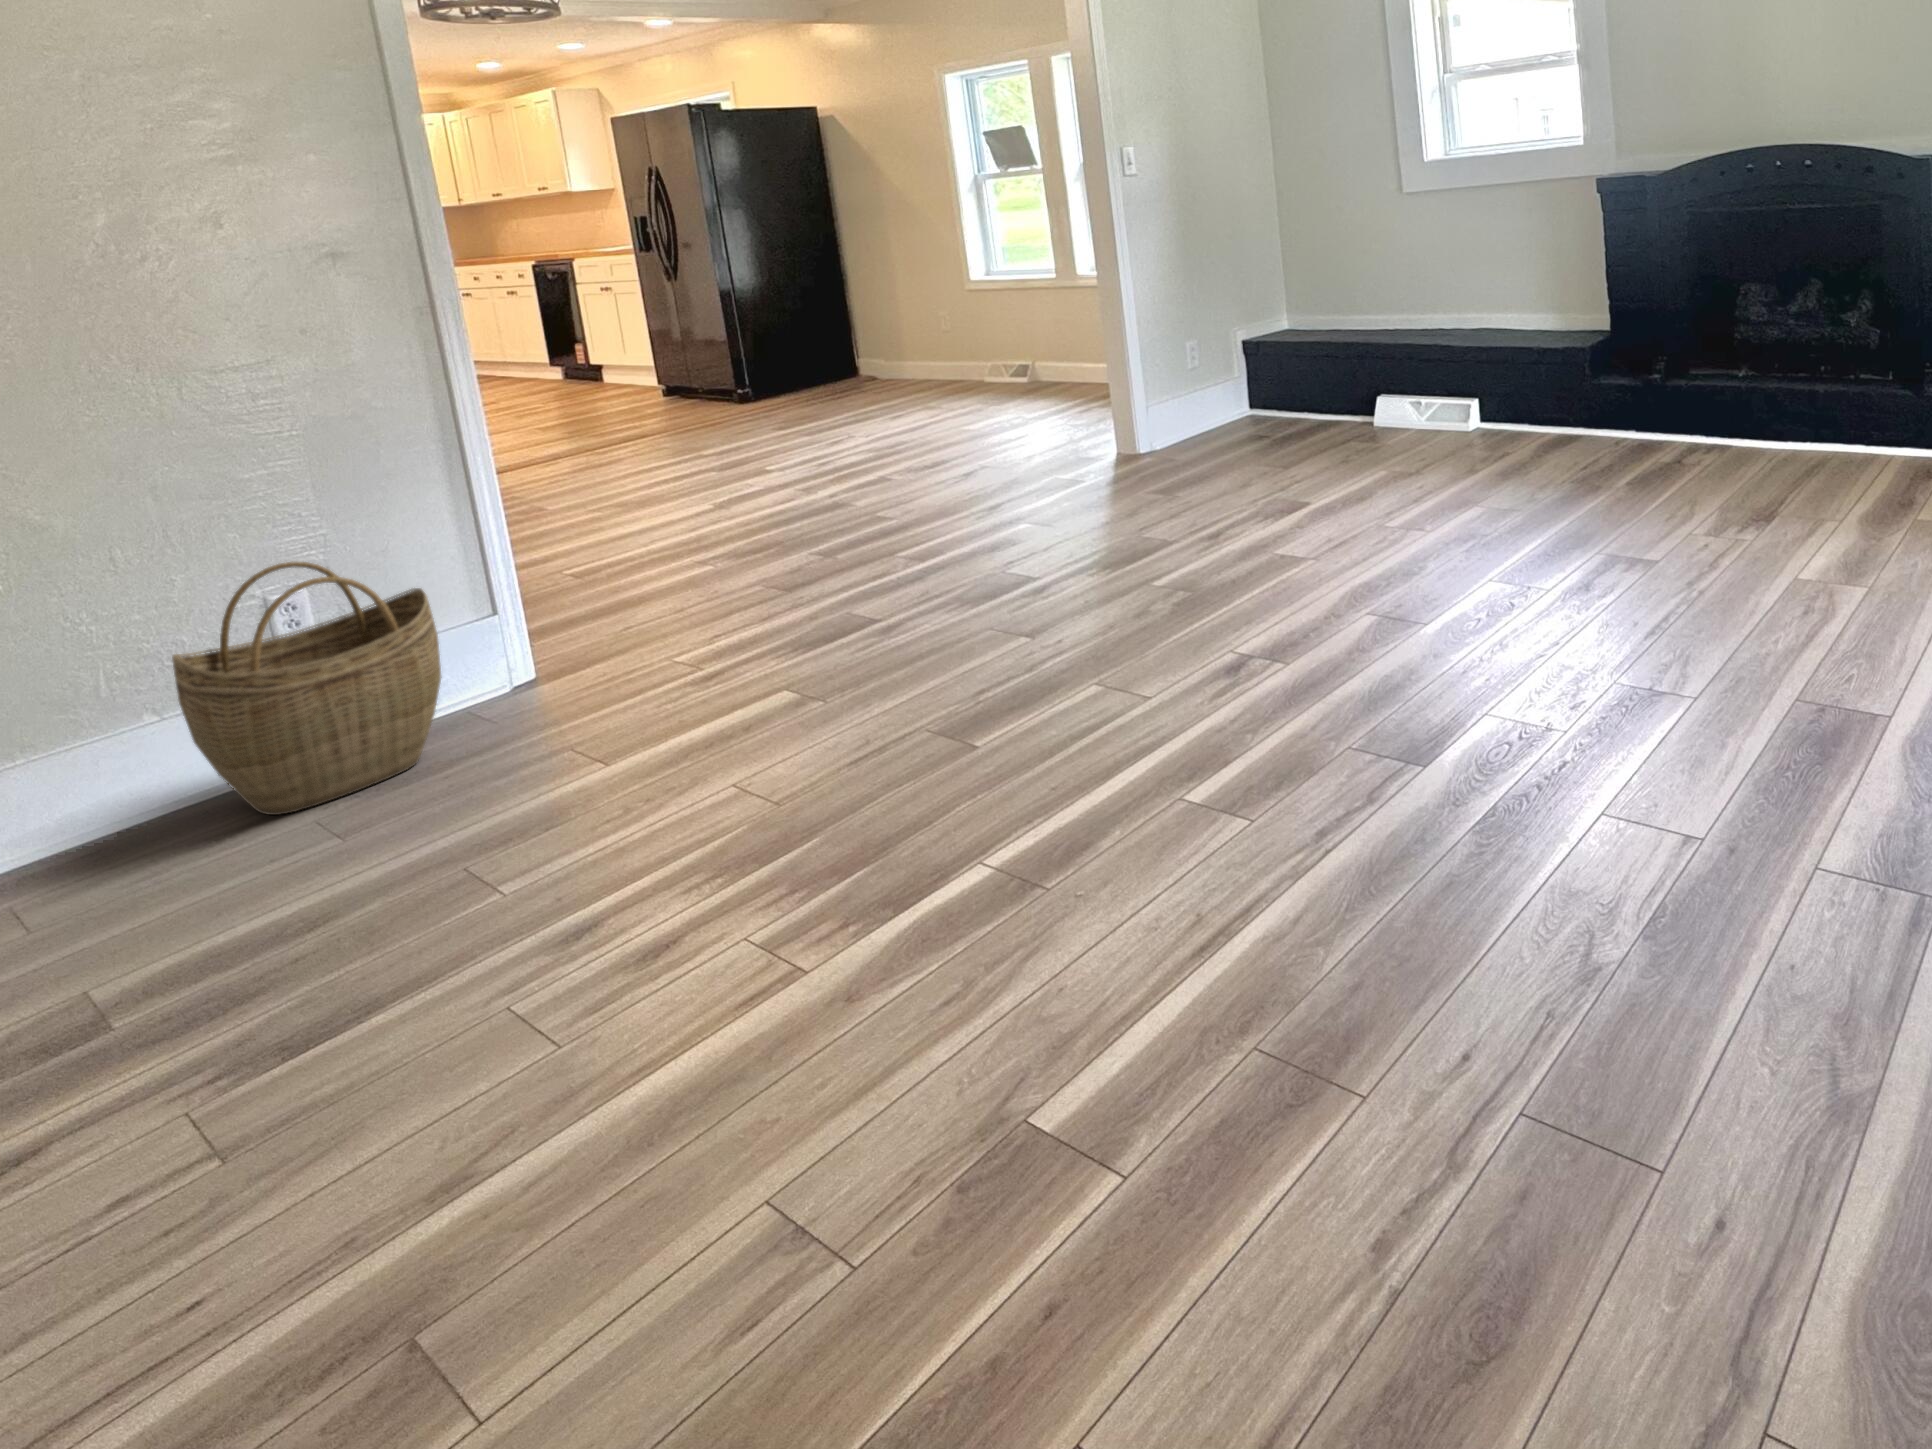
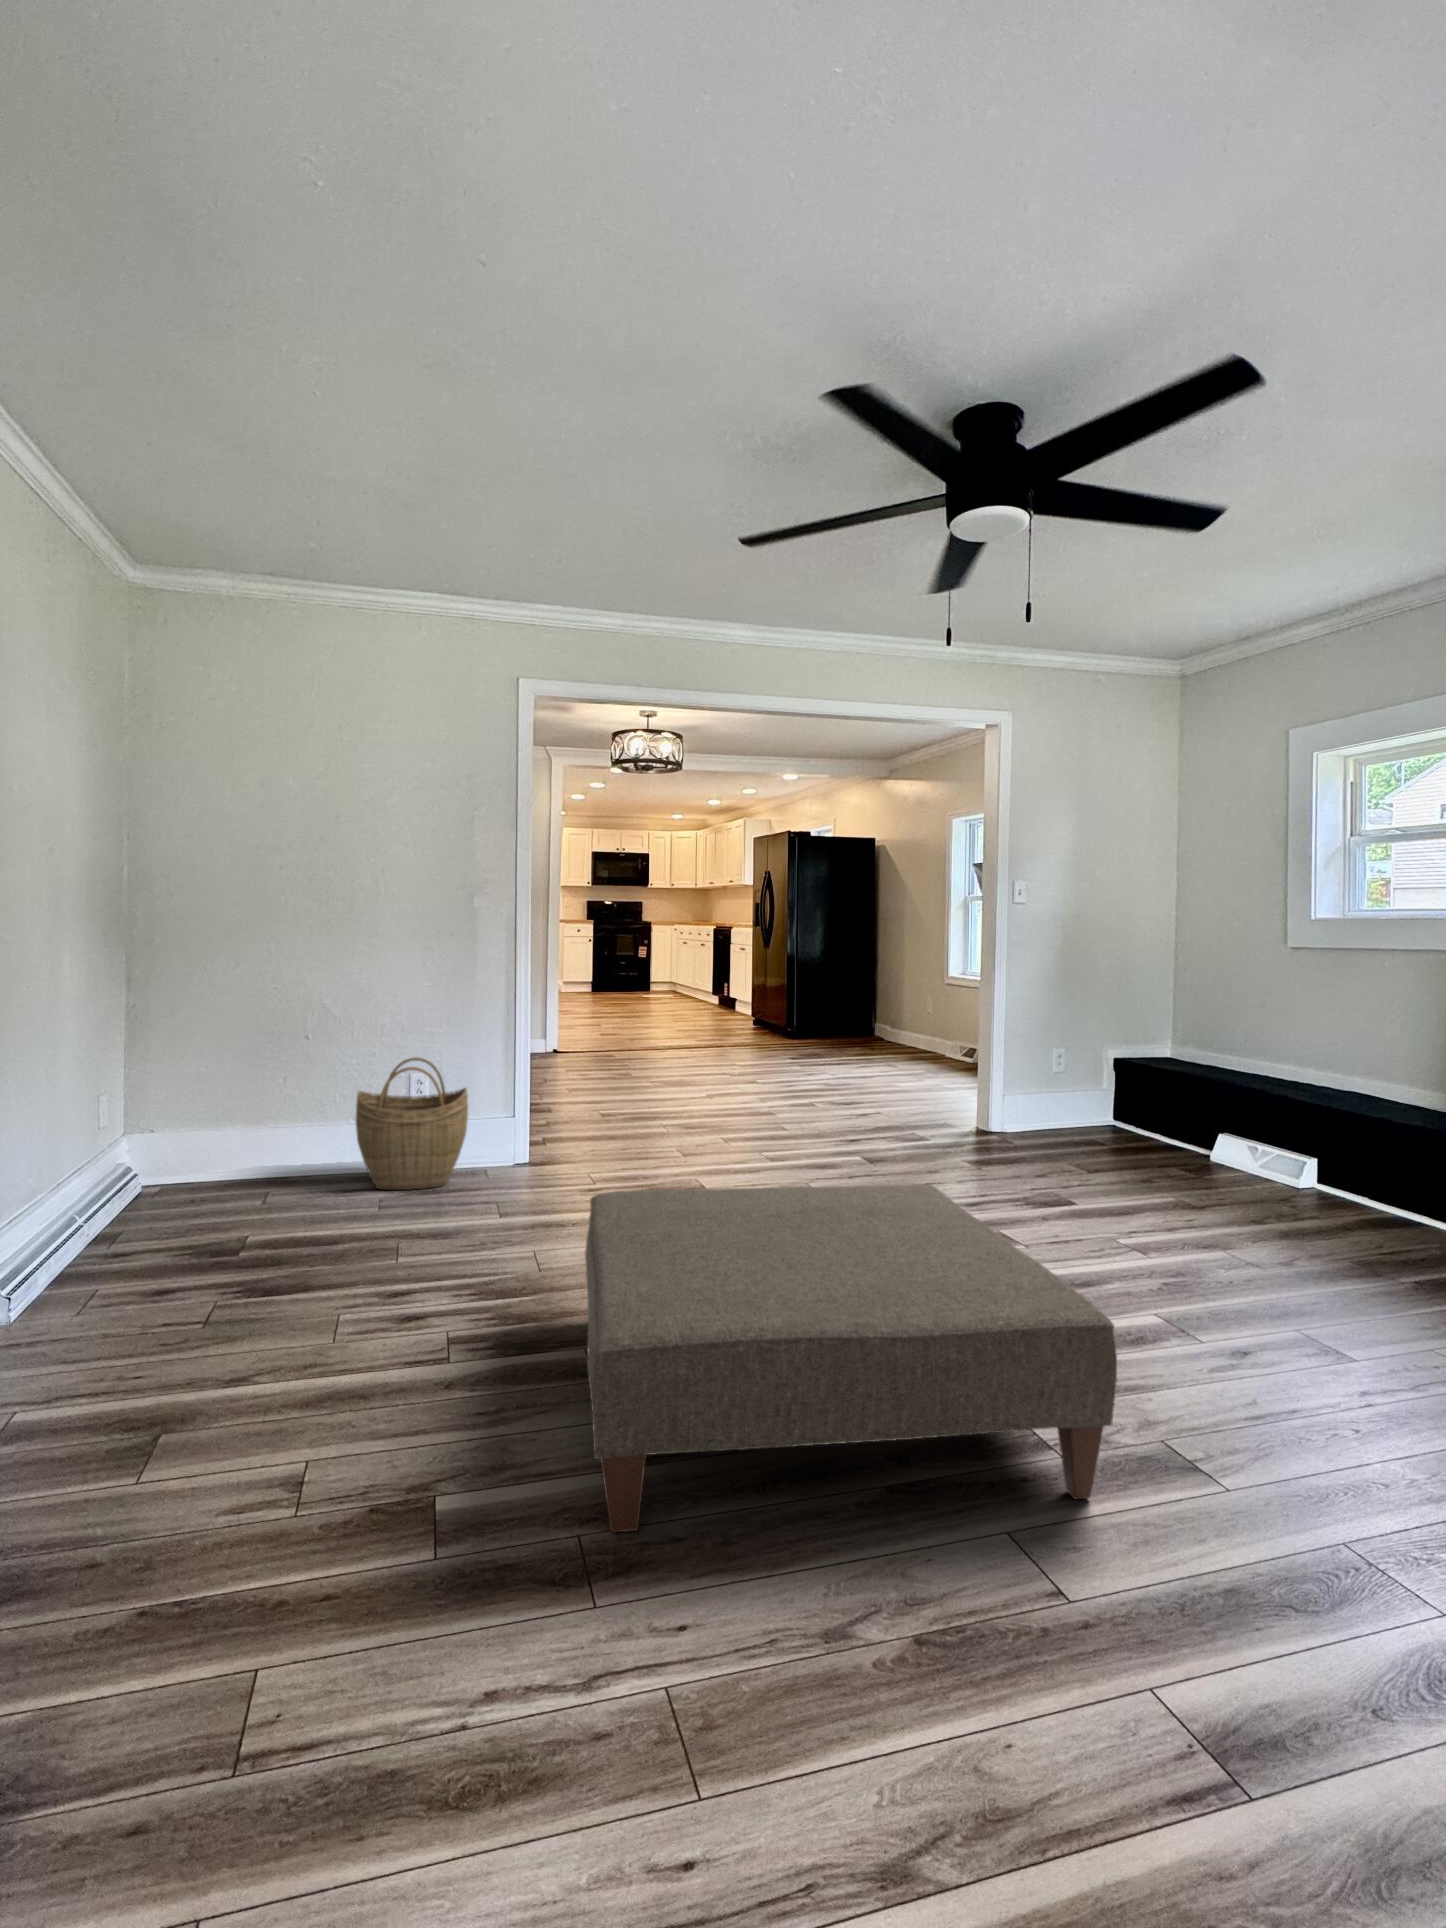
ottoman: none [916,515,1635,1020] -> present [585,1184,1117,1532]

